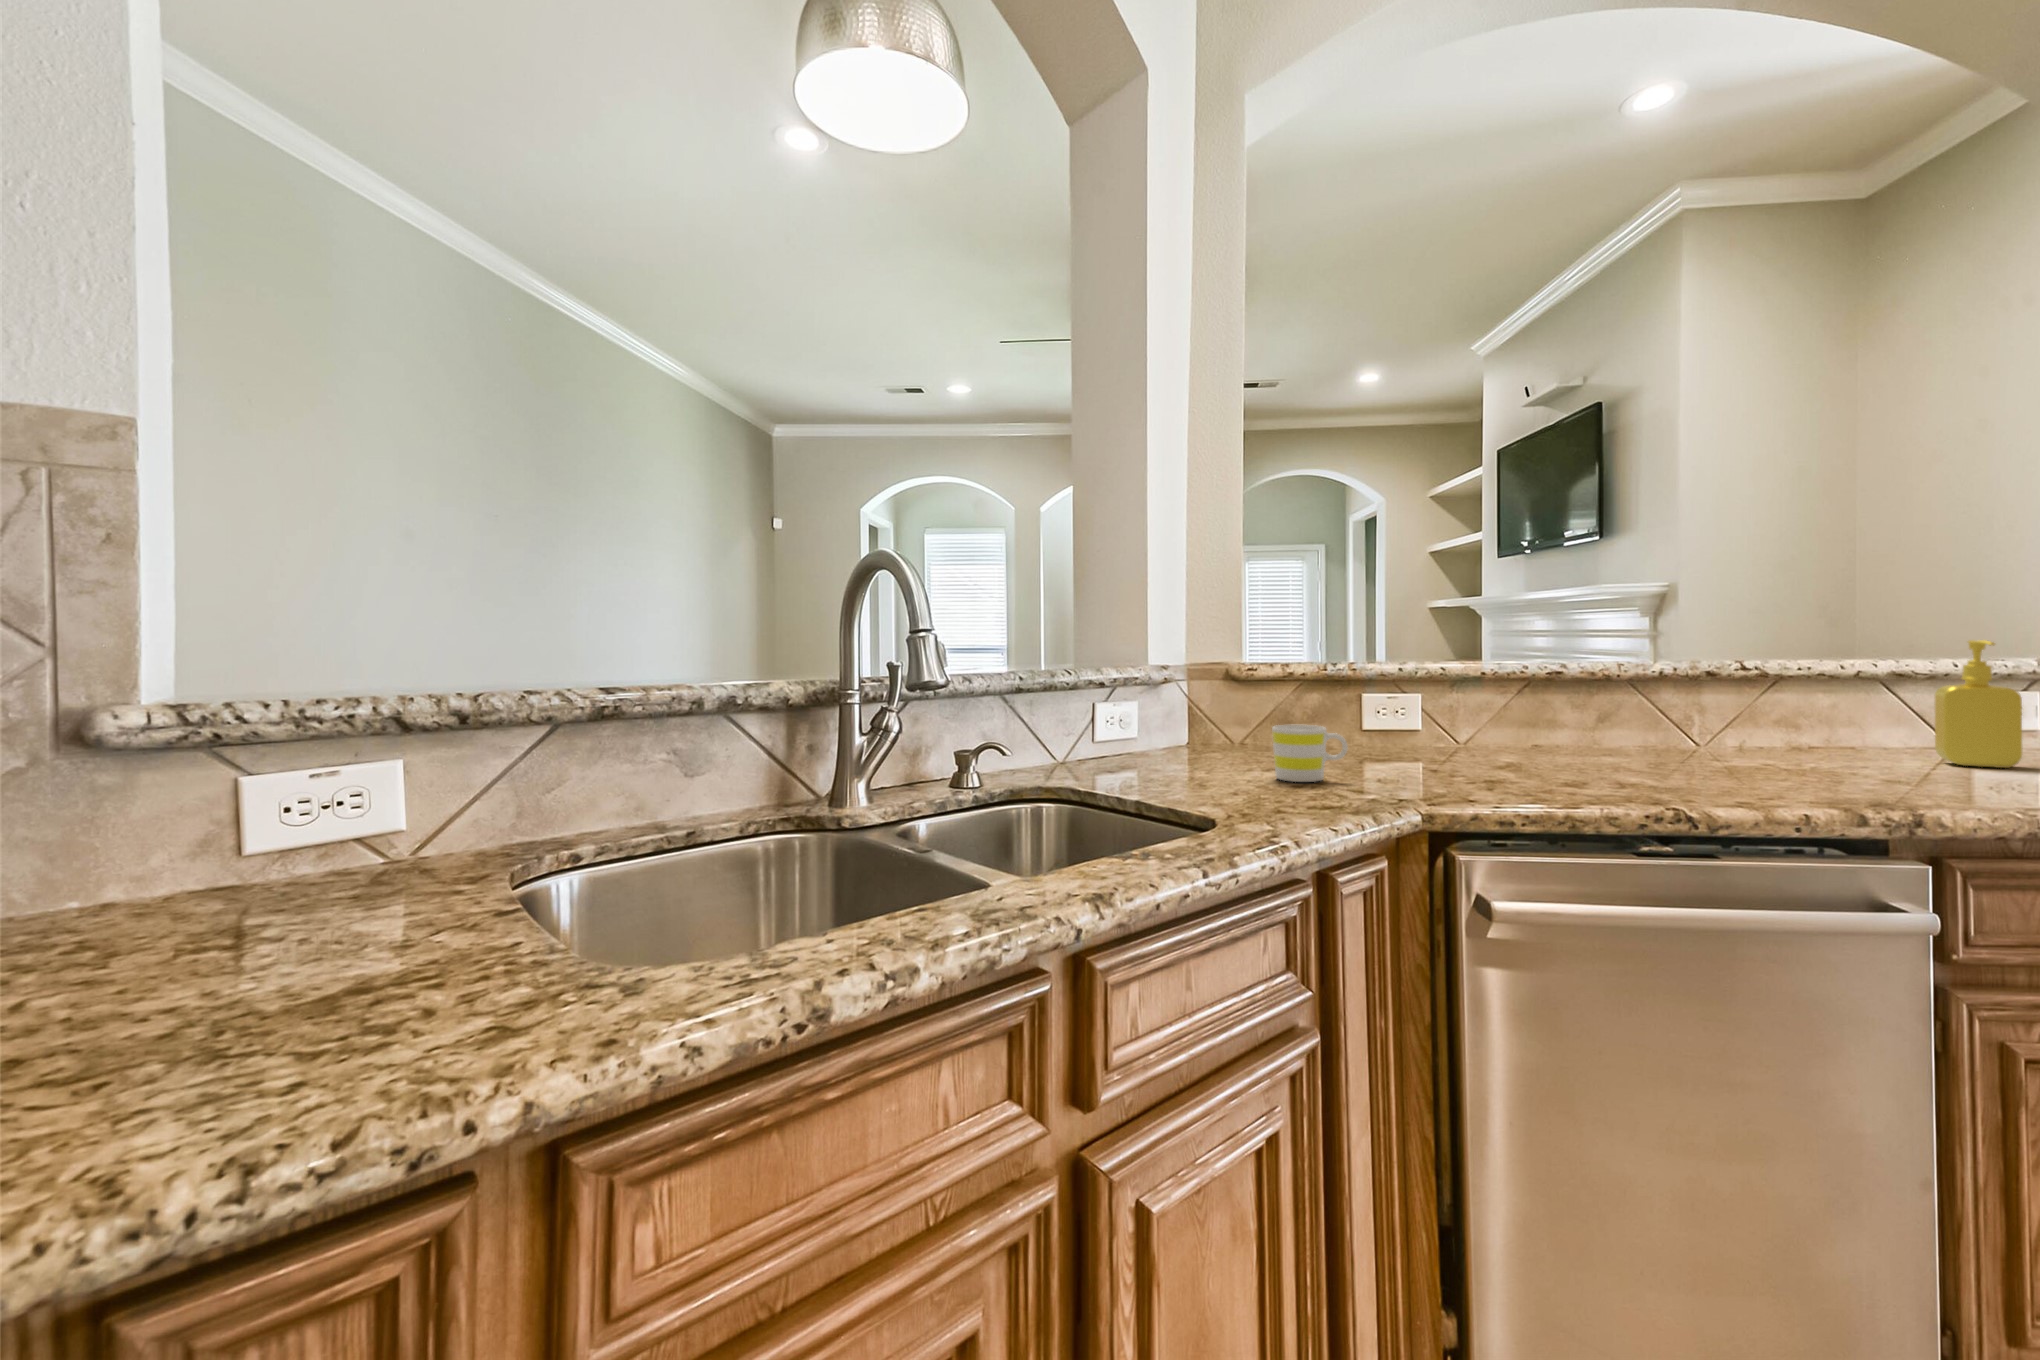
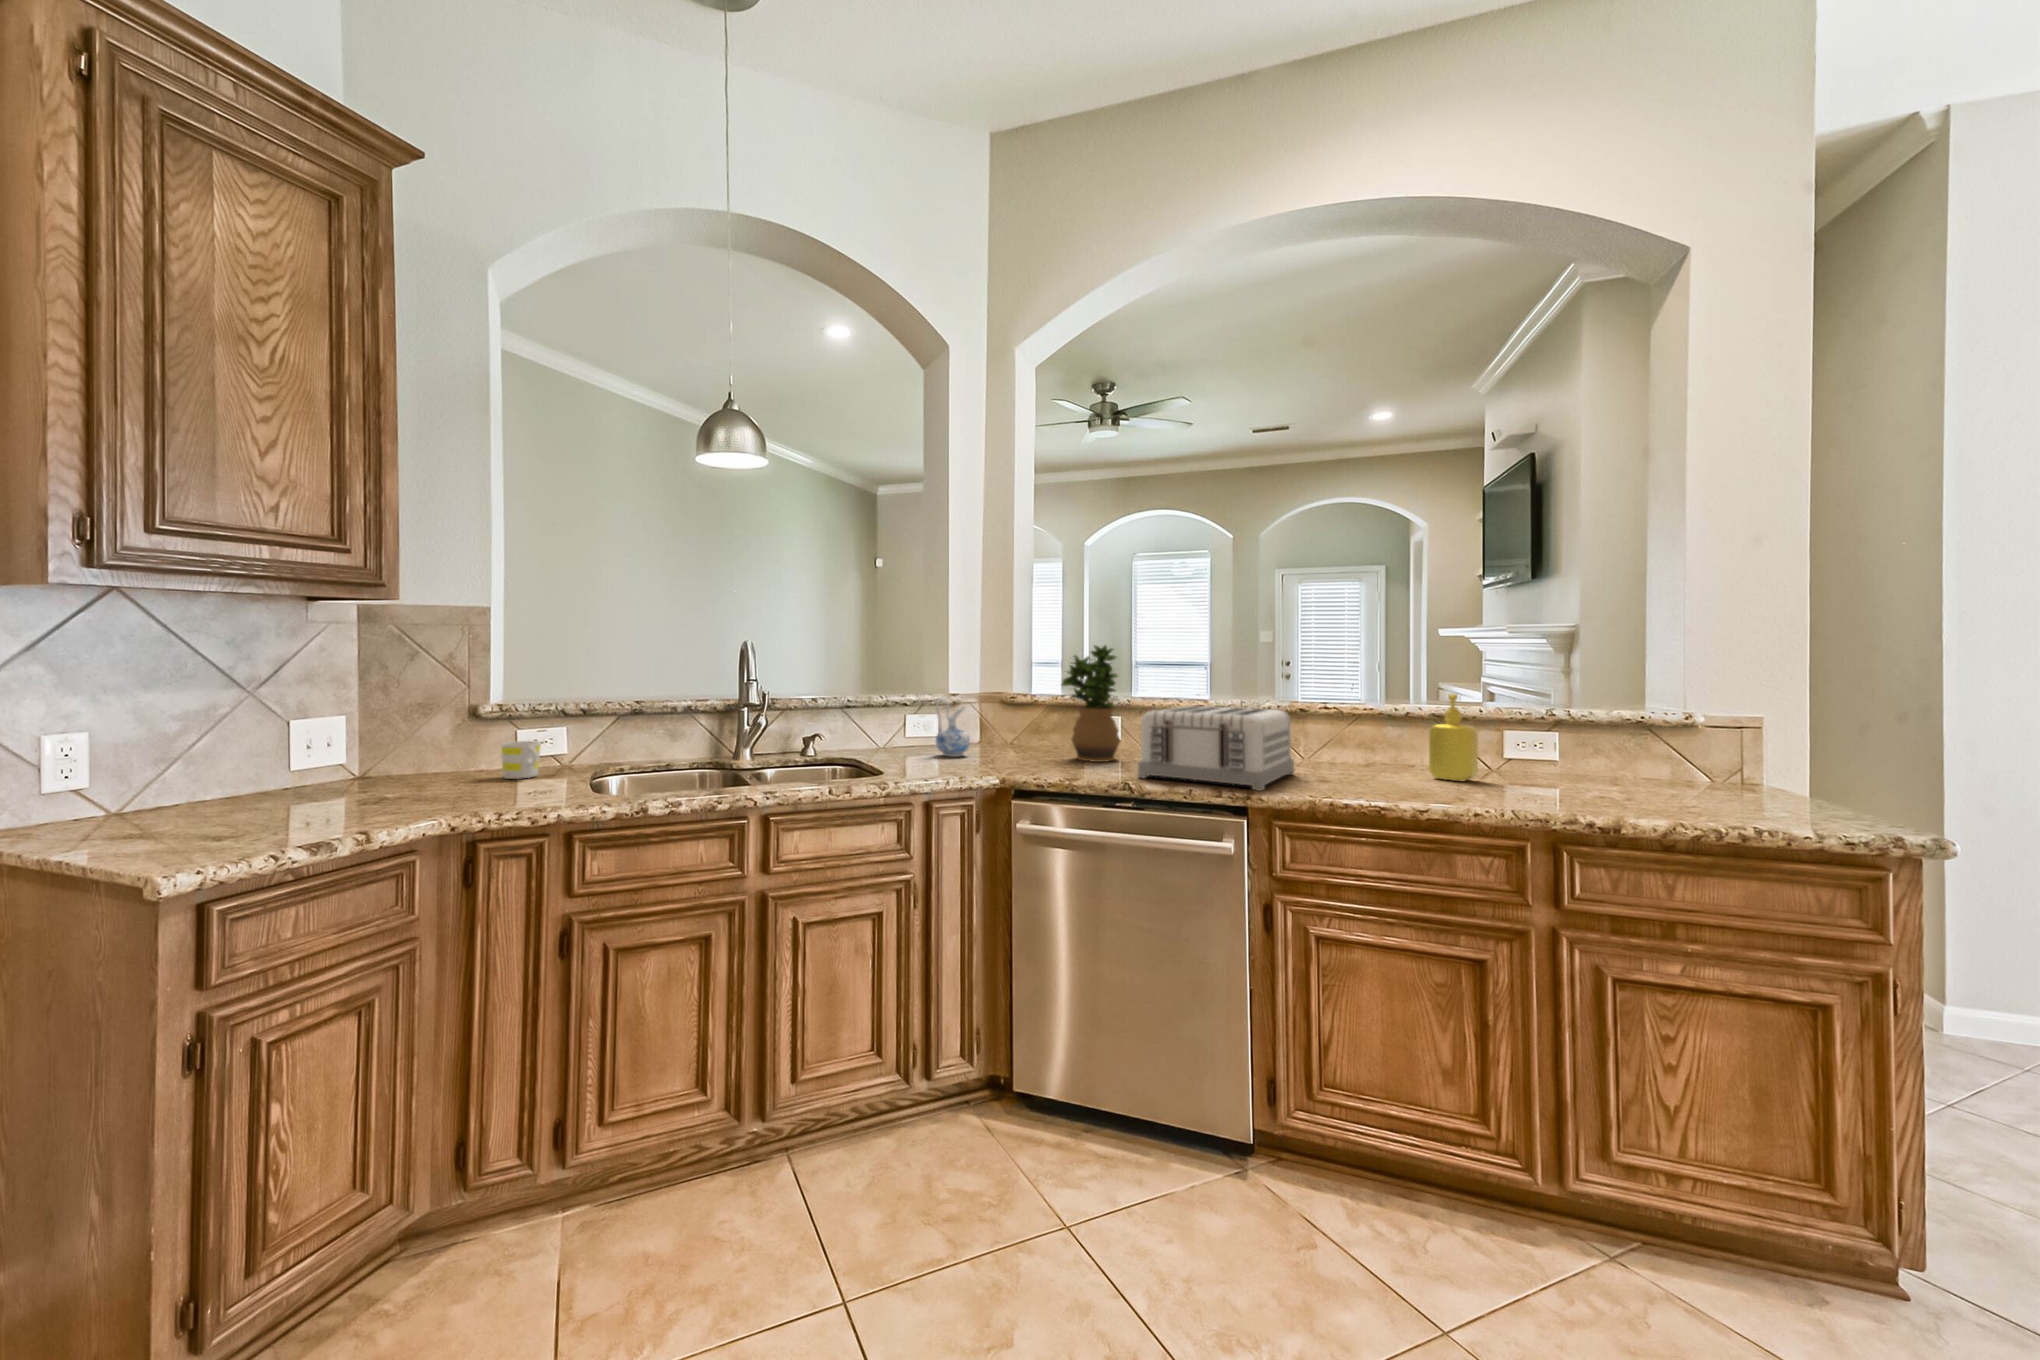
potted plant: none [1369,576,1478,767] -> present [1062,645,1120,762]
ceramic pitcher: none [1173,669,1234,771] -> present [936,698,970,757]
toaster: none [1578,670,1893,806] -> present [1138,705,1294,791]
mug: present [1272,725,1348,782] -> present [501,741,541,779]

